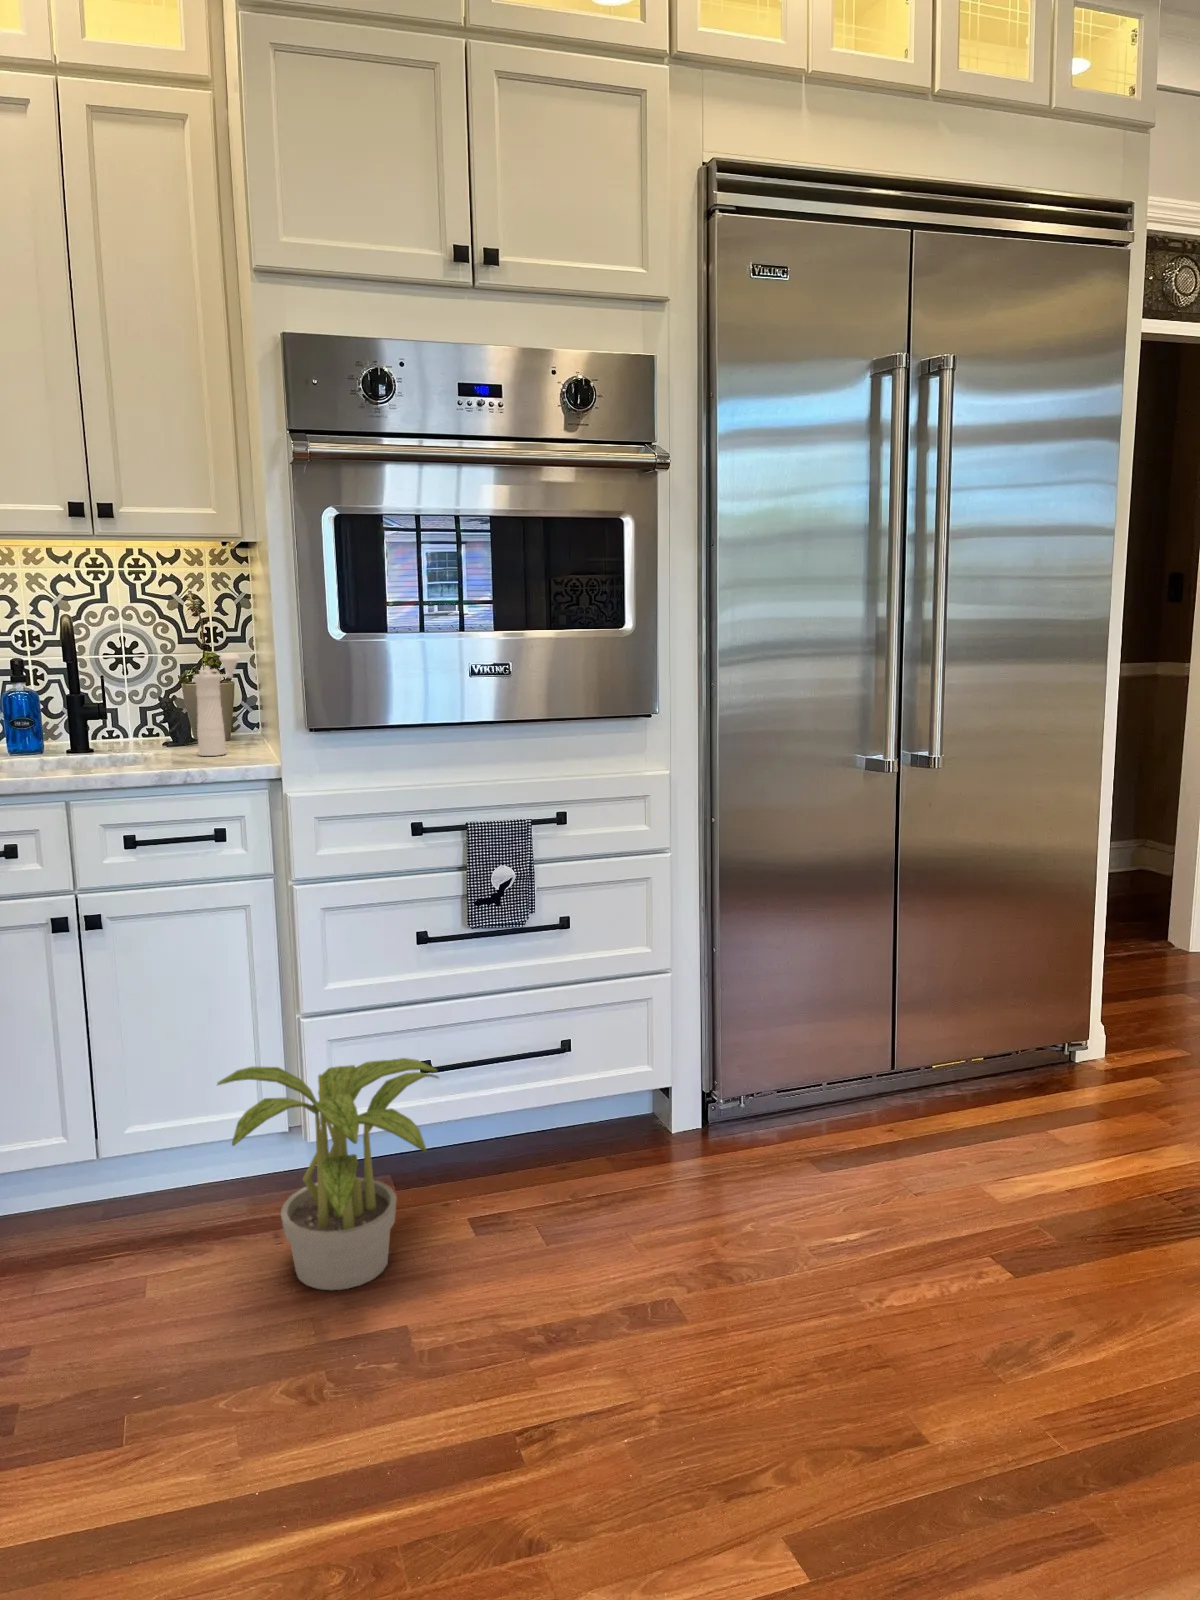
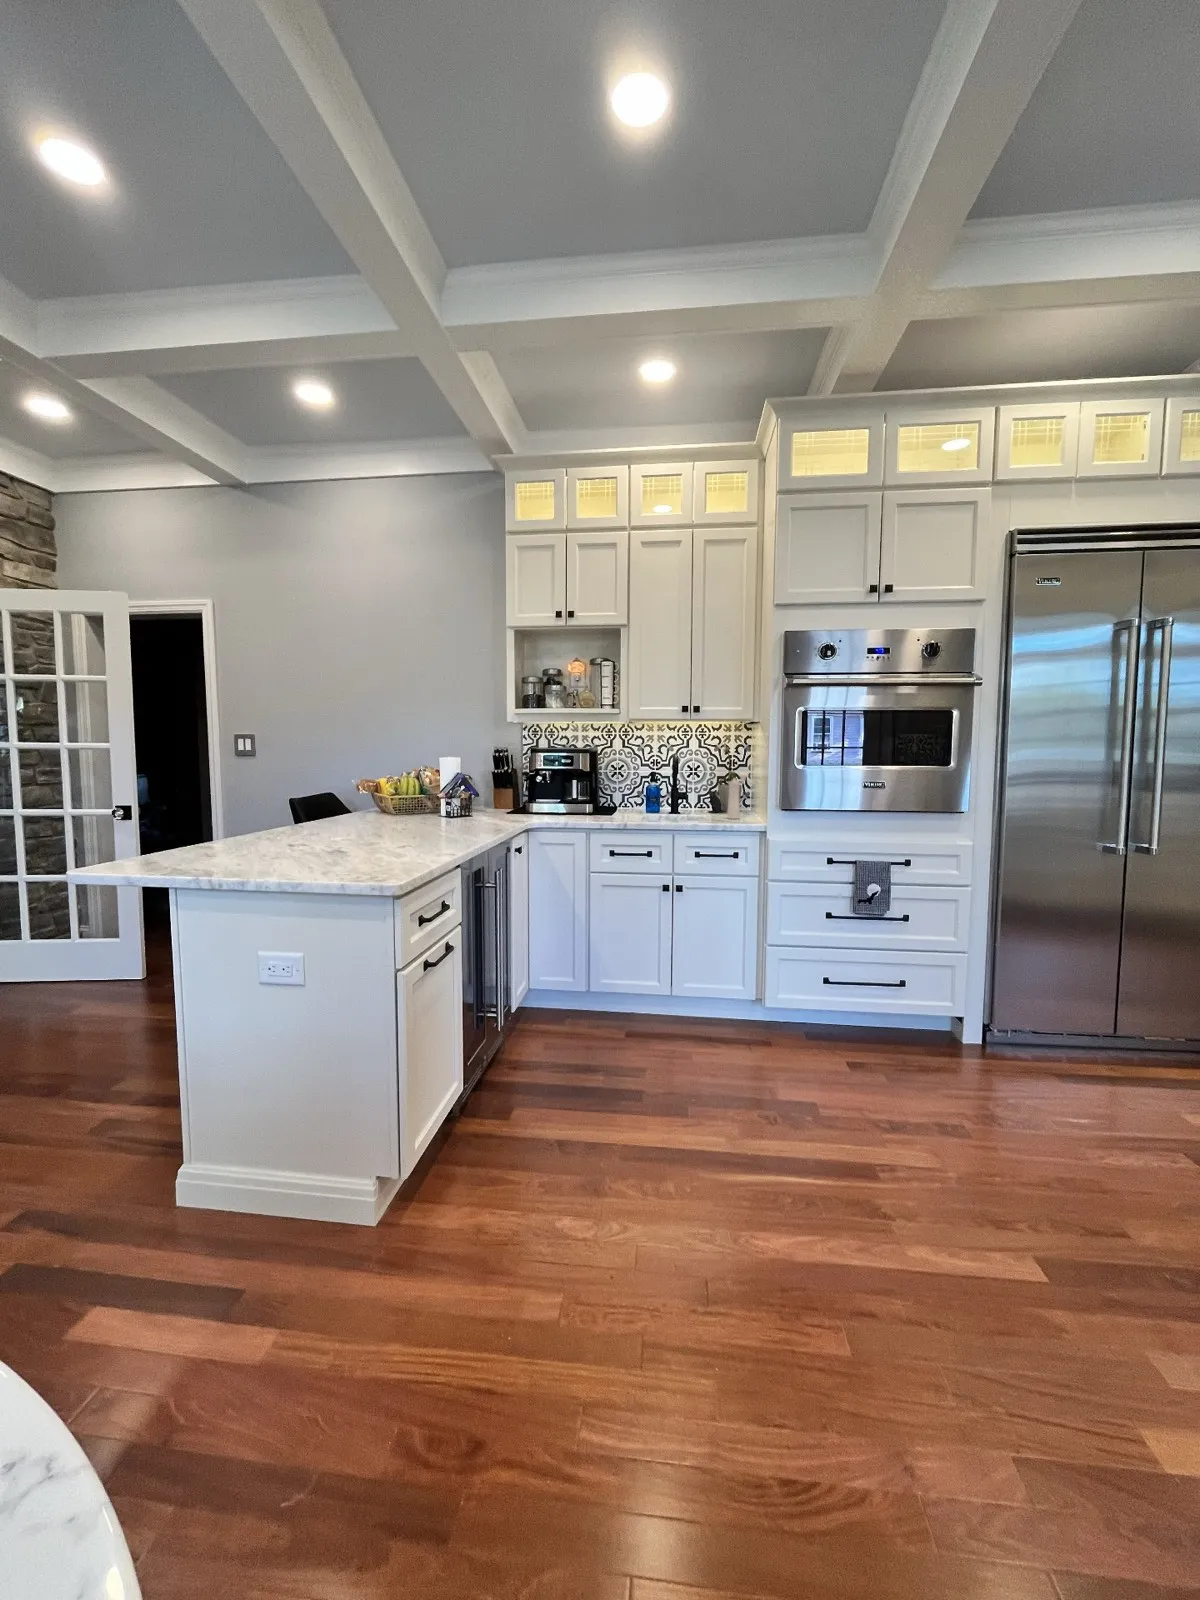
potted plant: present [217,1058,438,1290] -> none [731,961,836,1074]

